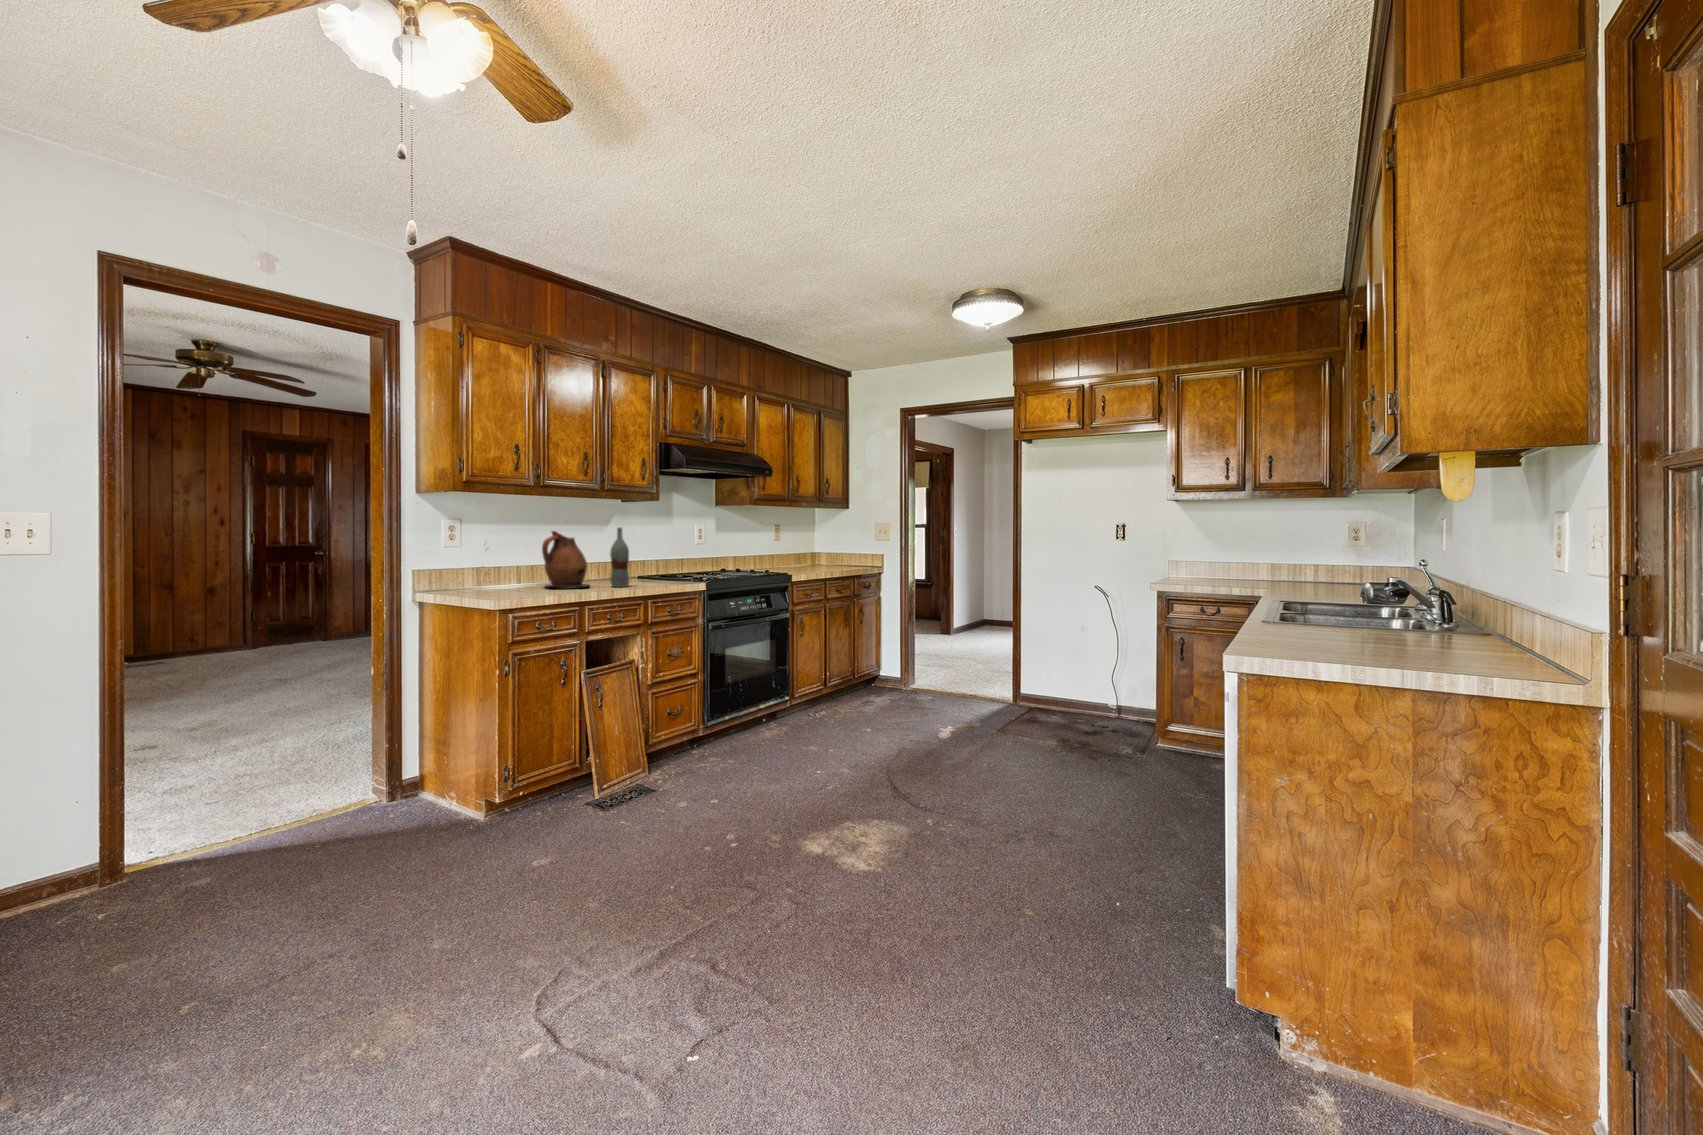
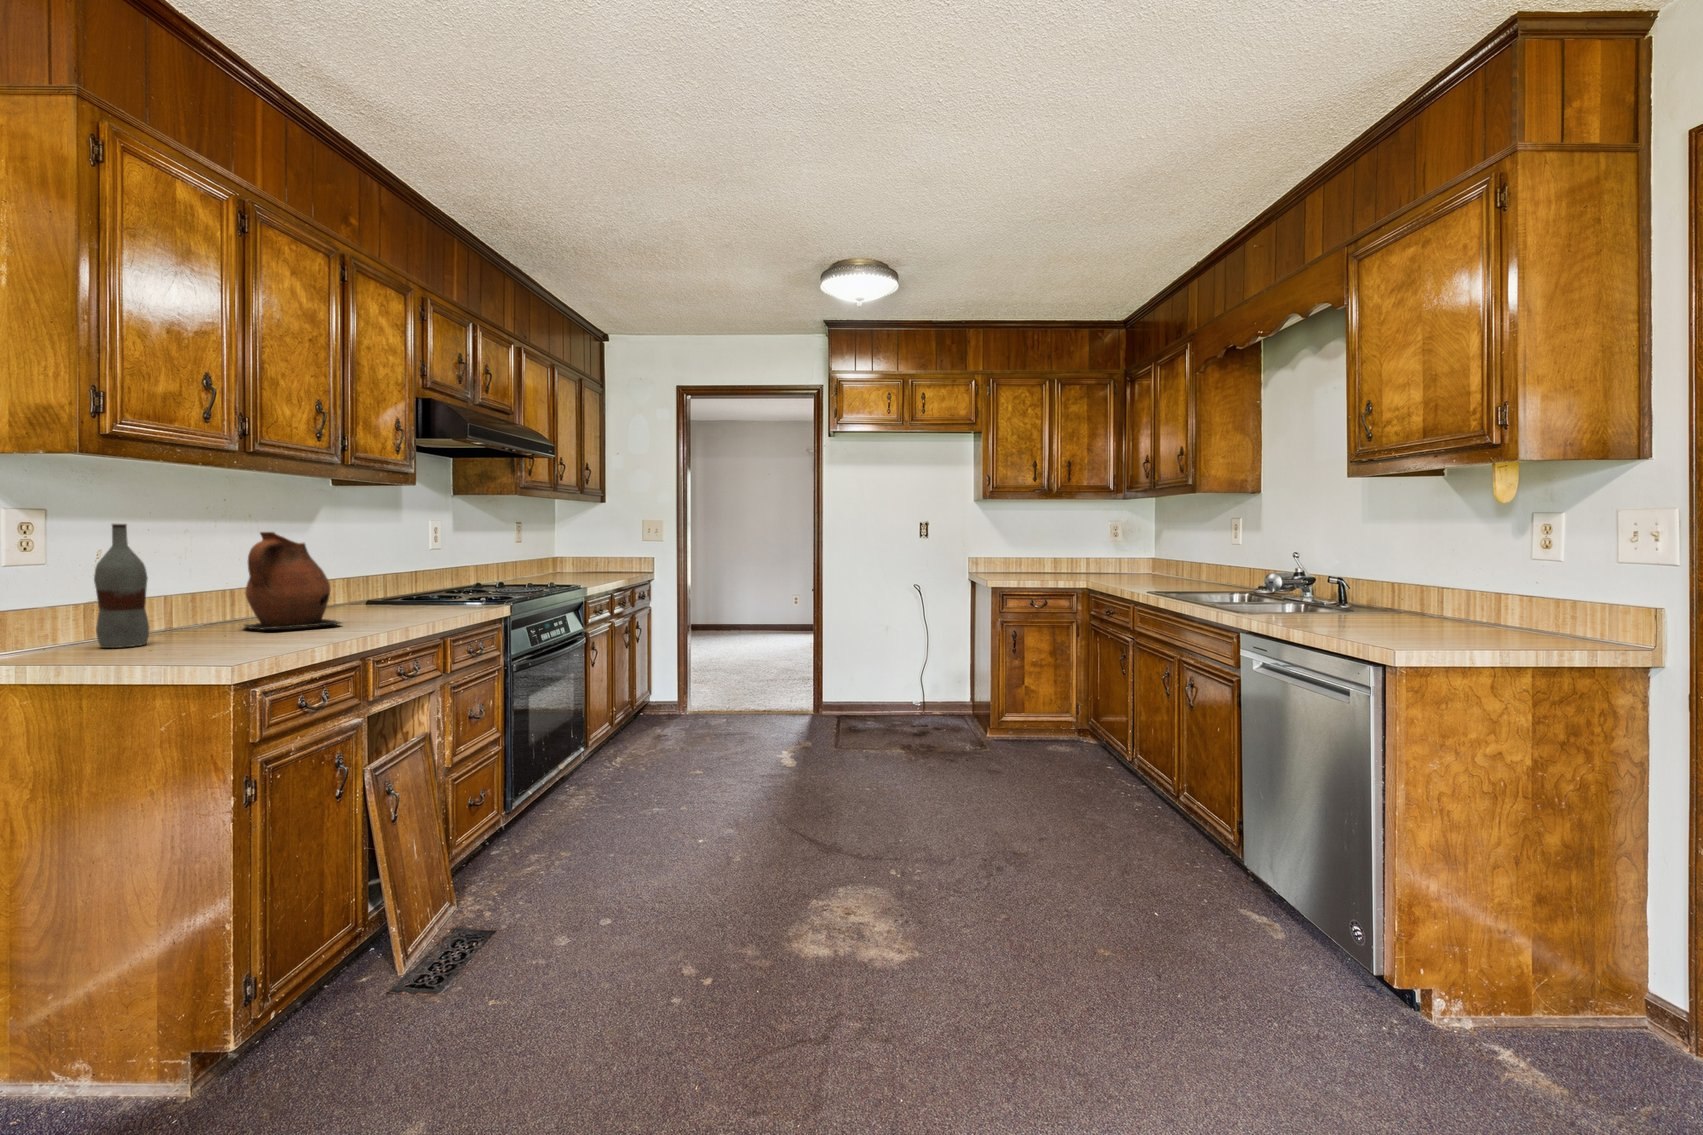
bottle: present [610,528,629,587] -> present [94,524,149,648]

